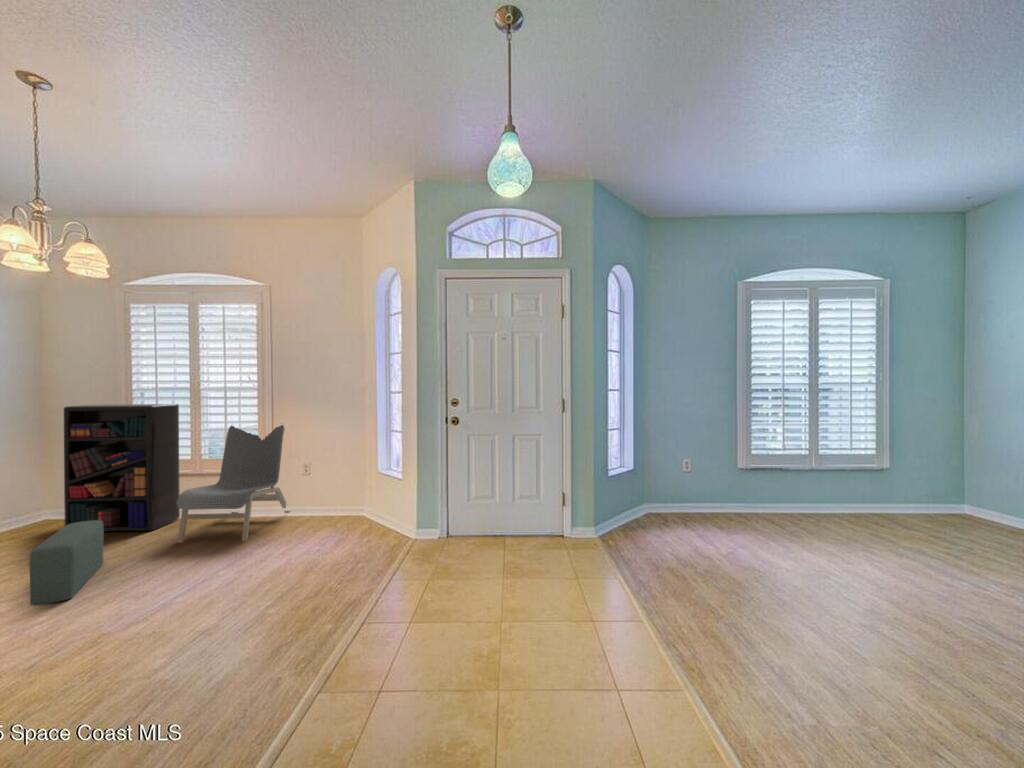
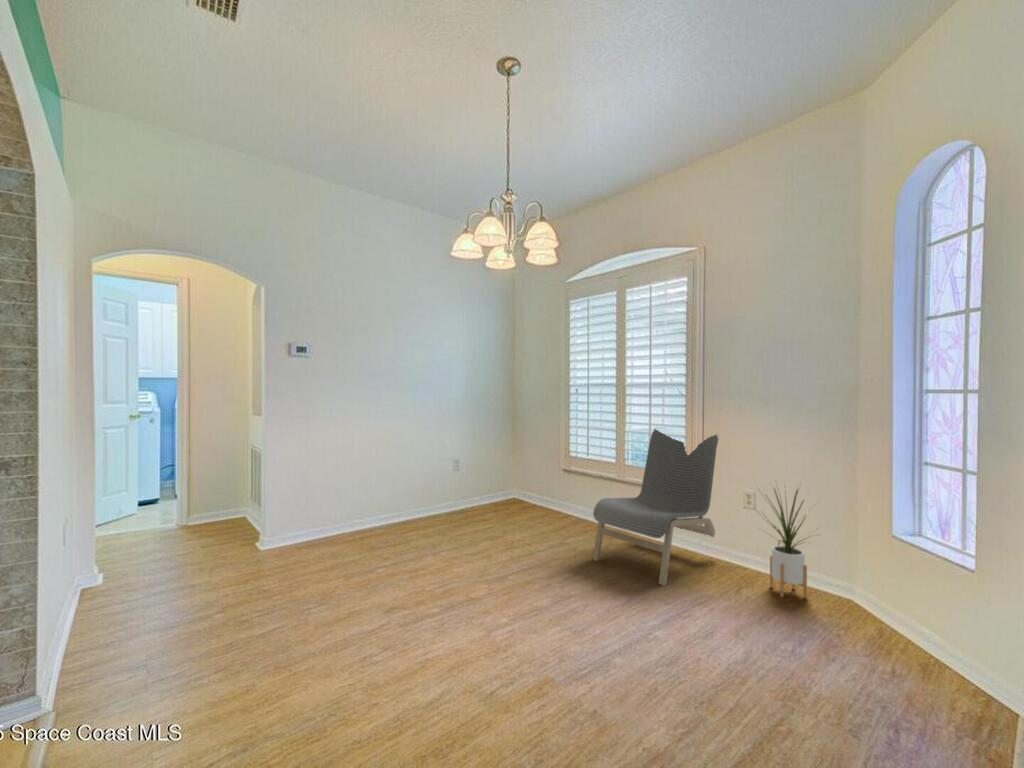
bookshelf: present [64,404,180,531] -> none [517,399,605,535]
house plant: none [309,451,350,525] -> present [765,490,807,598]
pouf: present [29,520,104,605] -> none [456,513,526,599]

